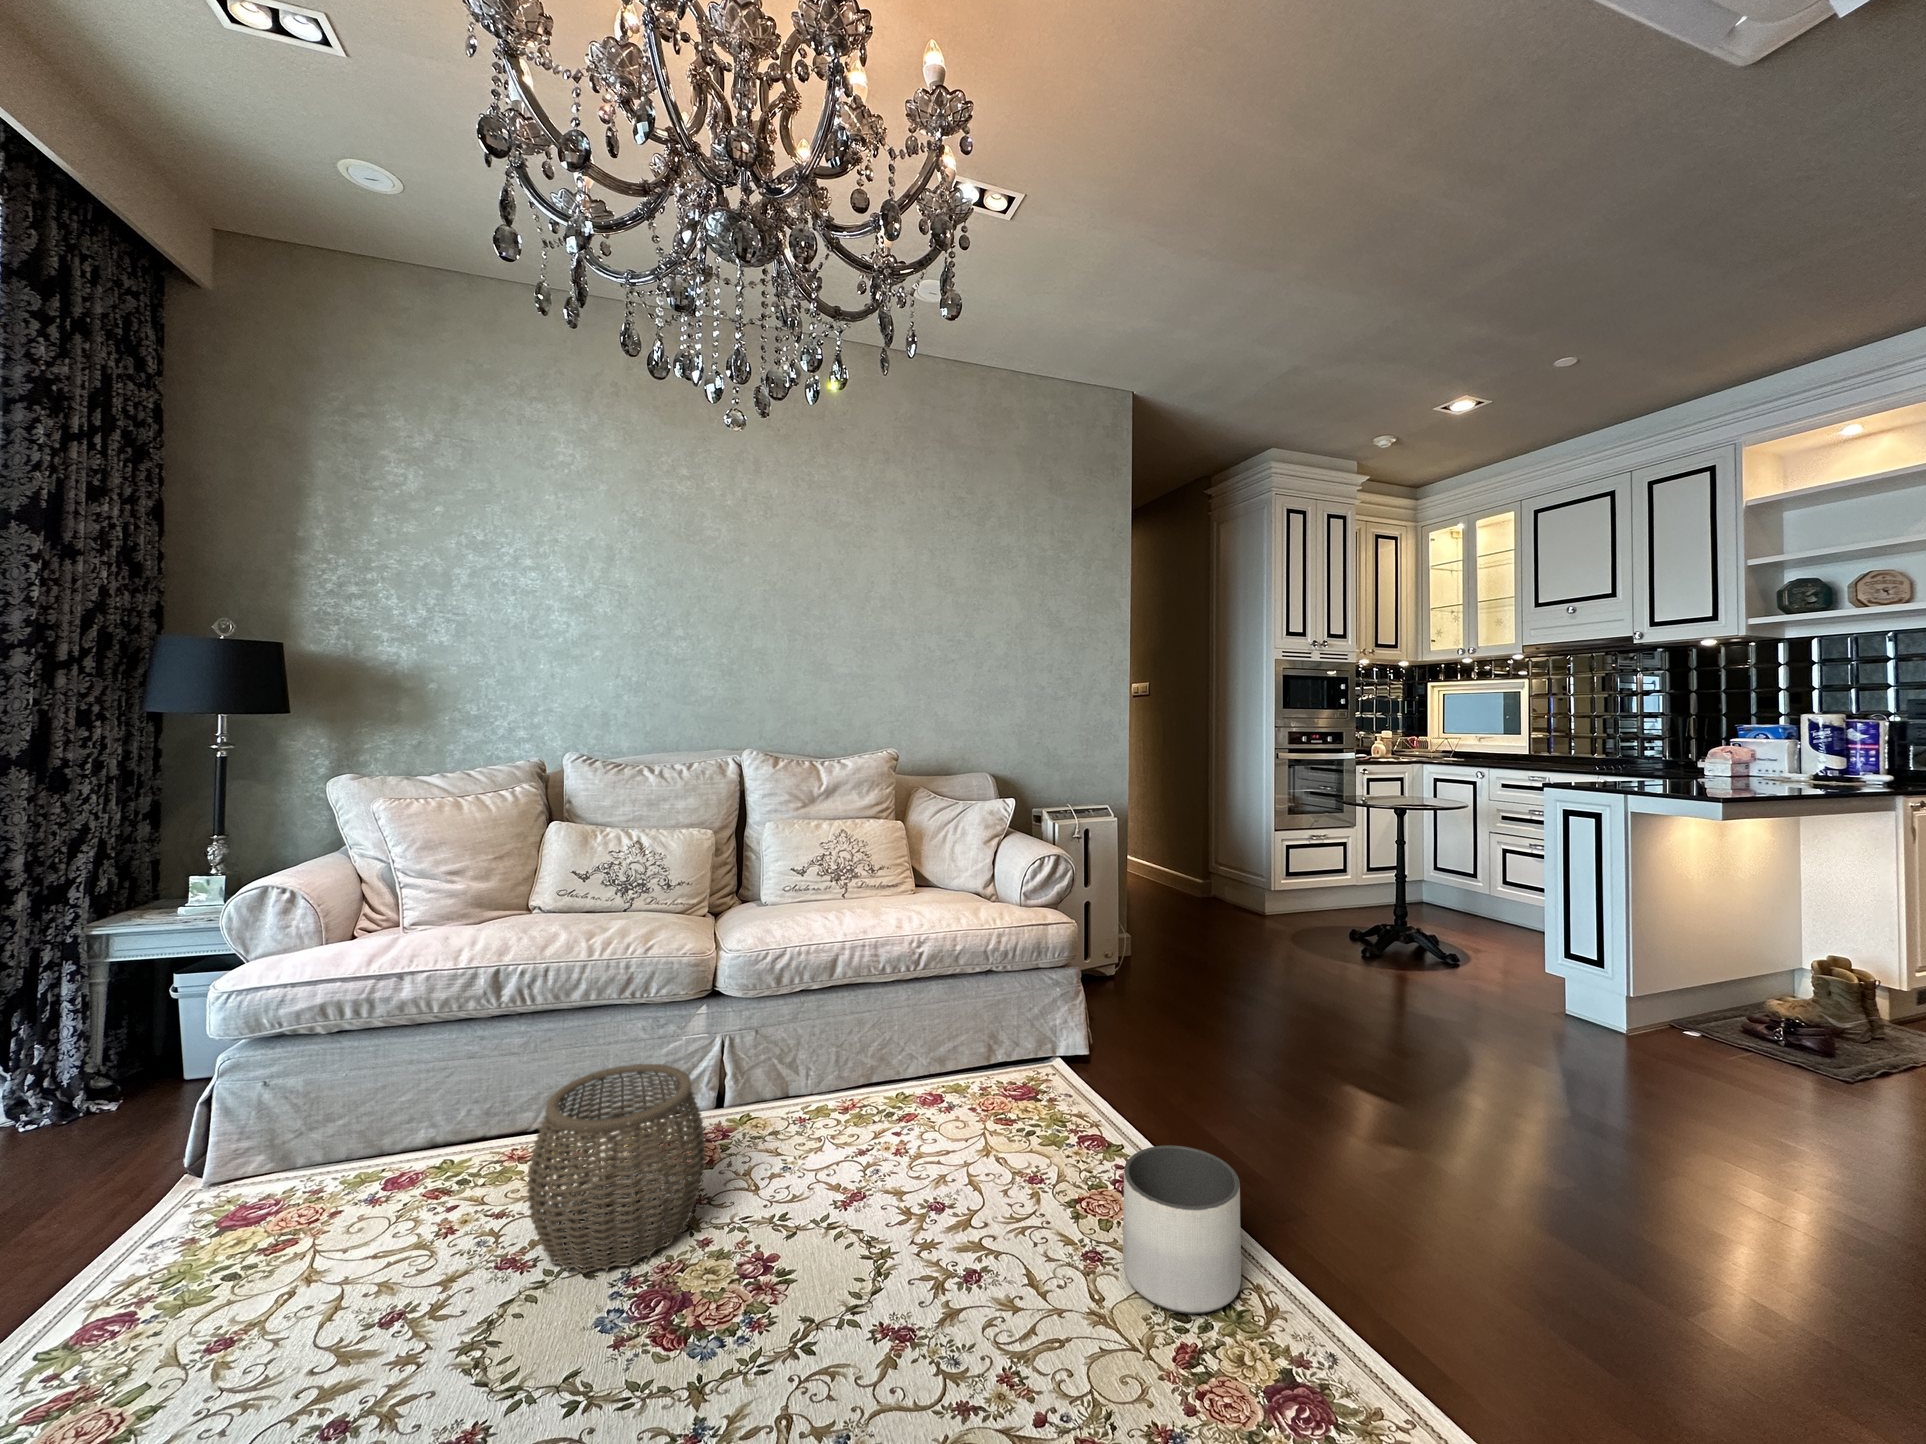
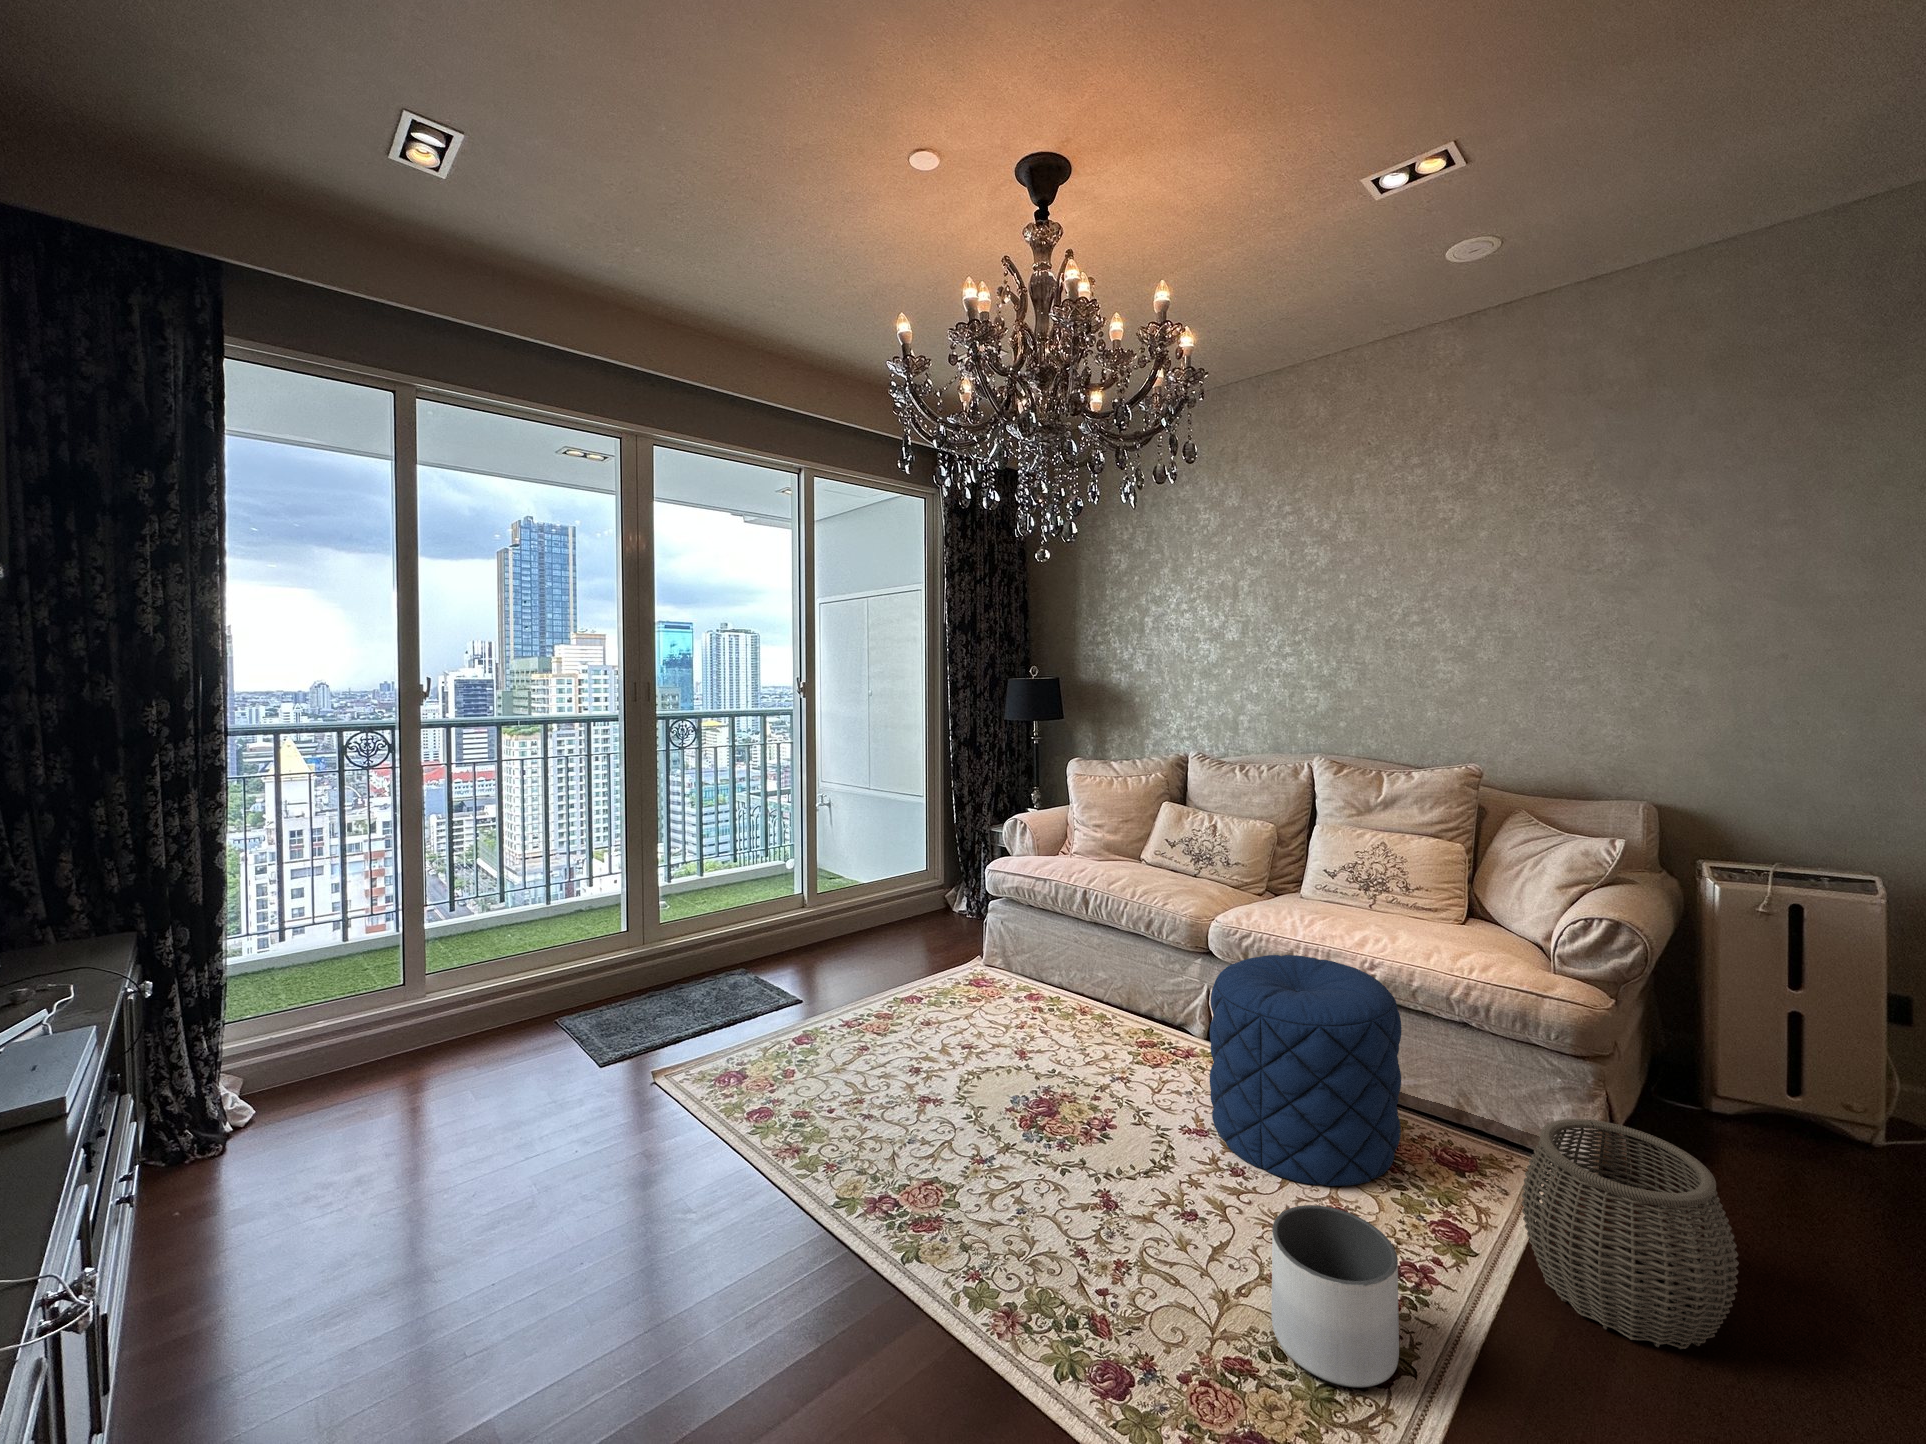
pouf: none [825,945,1020,1195] -> present [1210,955,1402,1186]
woven basket: present [527,1064,706,1273] -> present [1522,1119,1739,1349]

